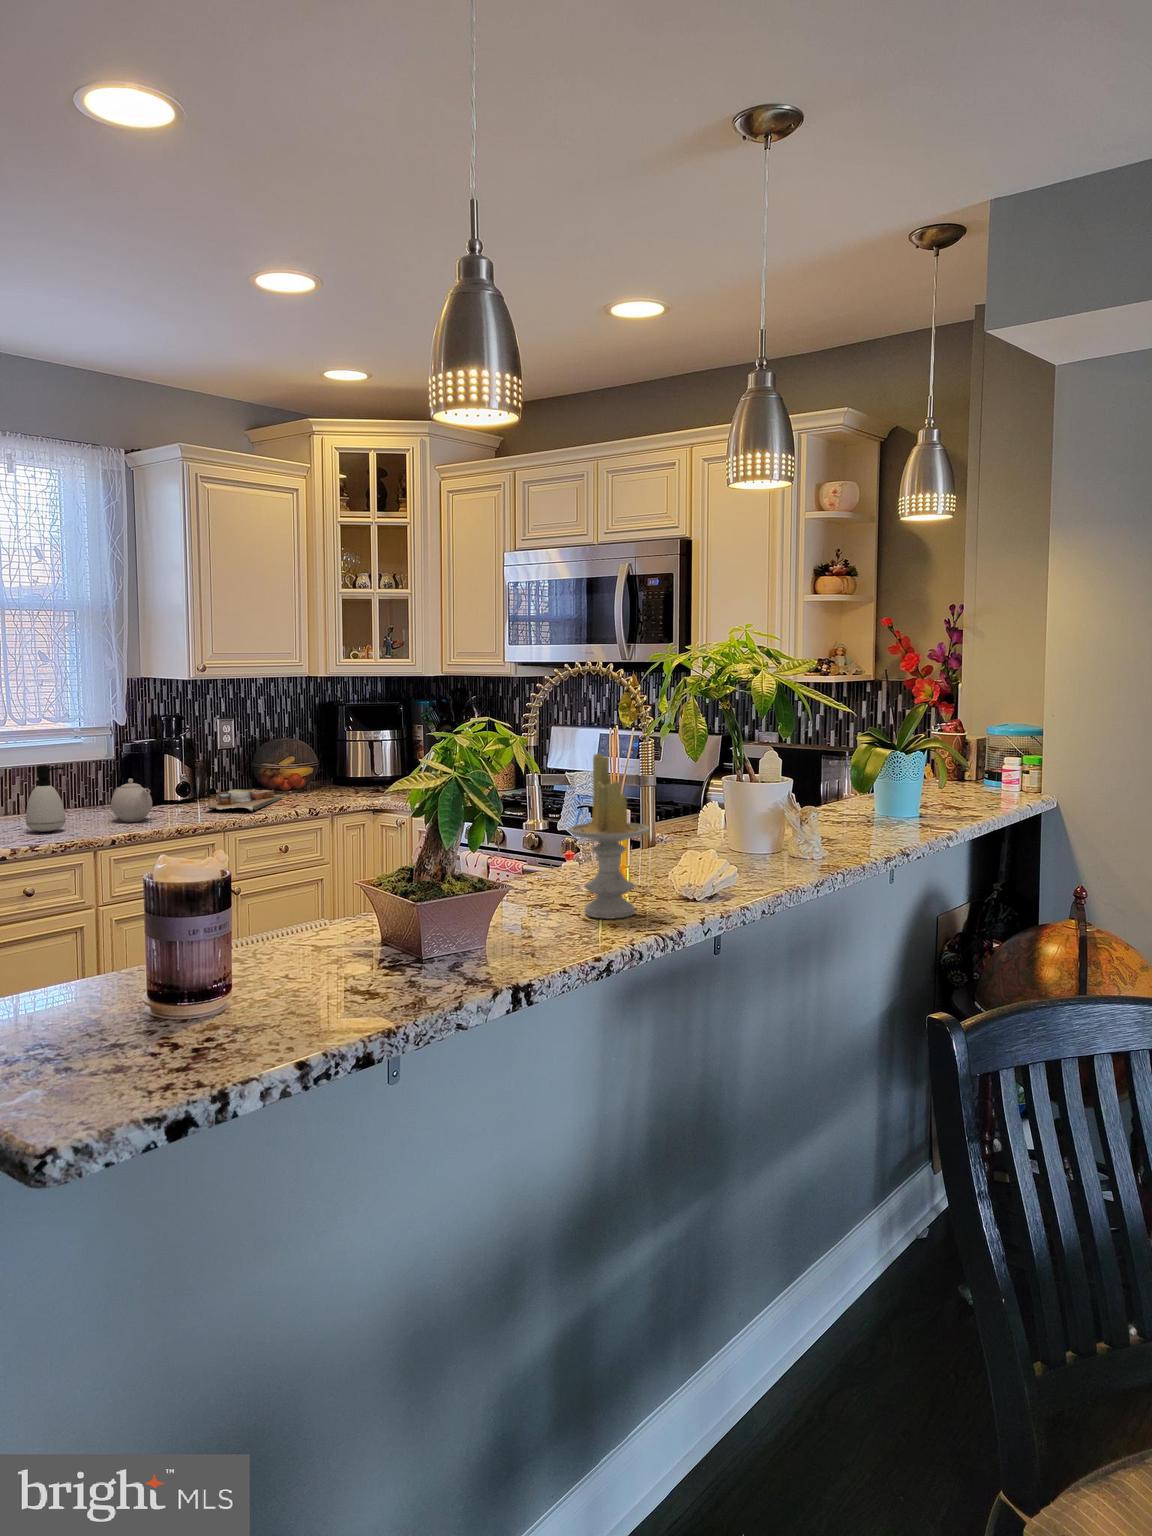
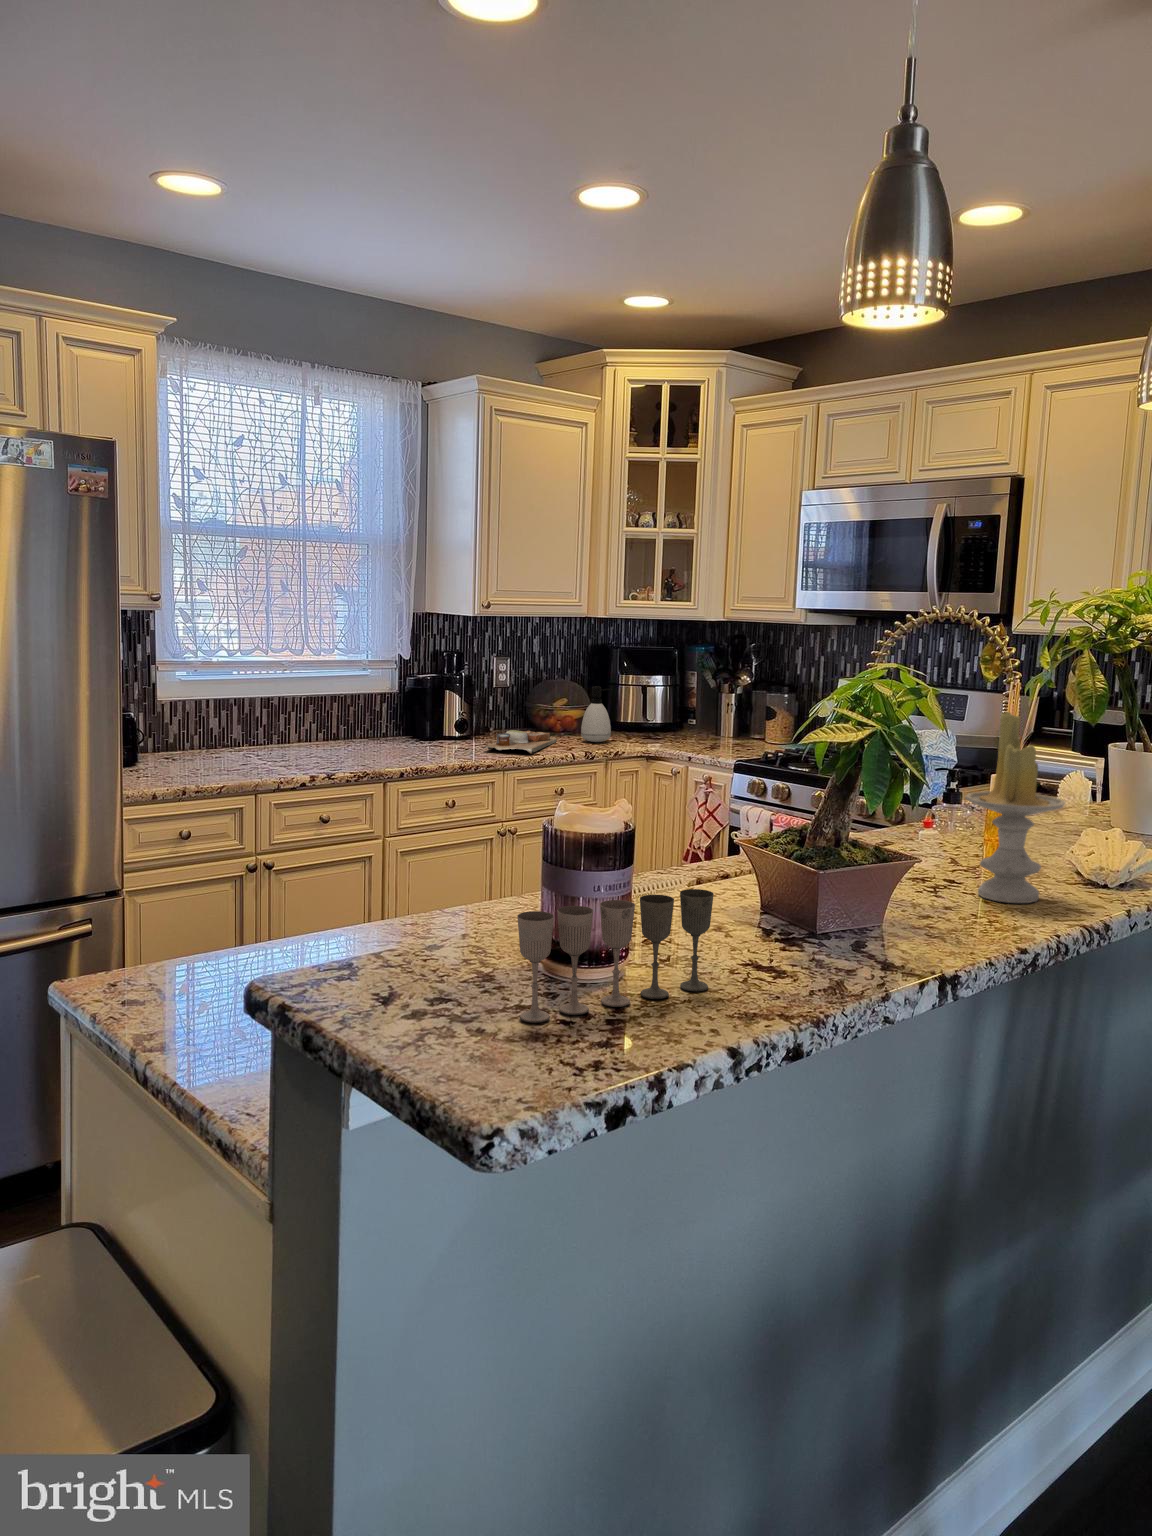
soap dispenser: present [26,765,66,832] -> present [581,686,613,742]
teapot: present [111,778,152,822] -> none [397,714,436,758]
wine glass: none [103,924,303,1057] -> present [517,889,714,1023]

